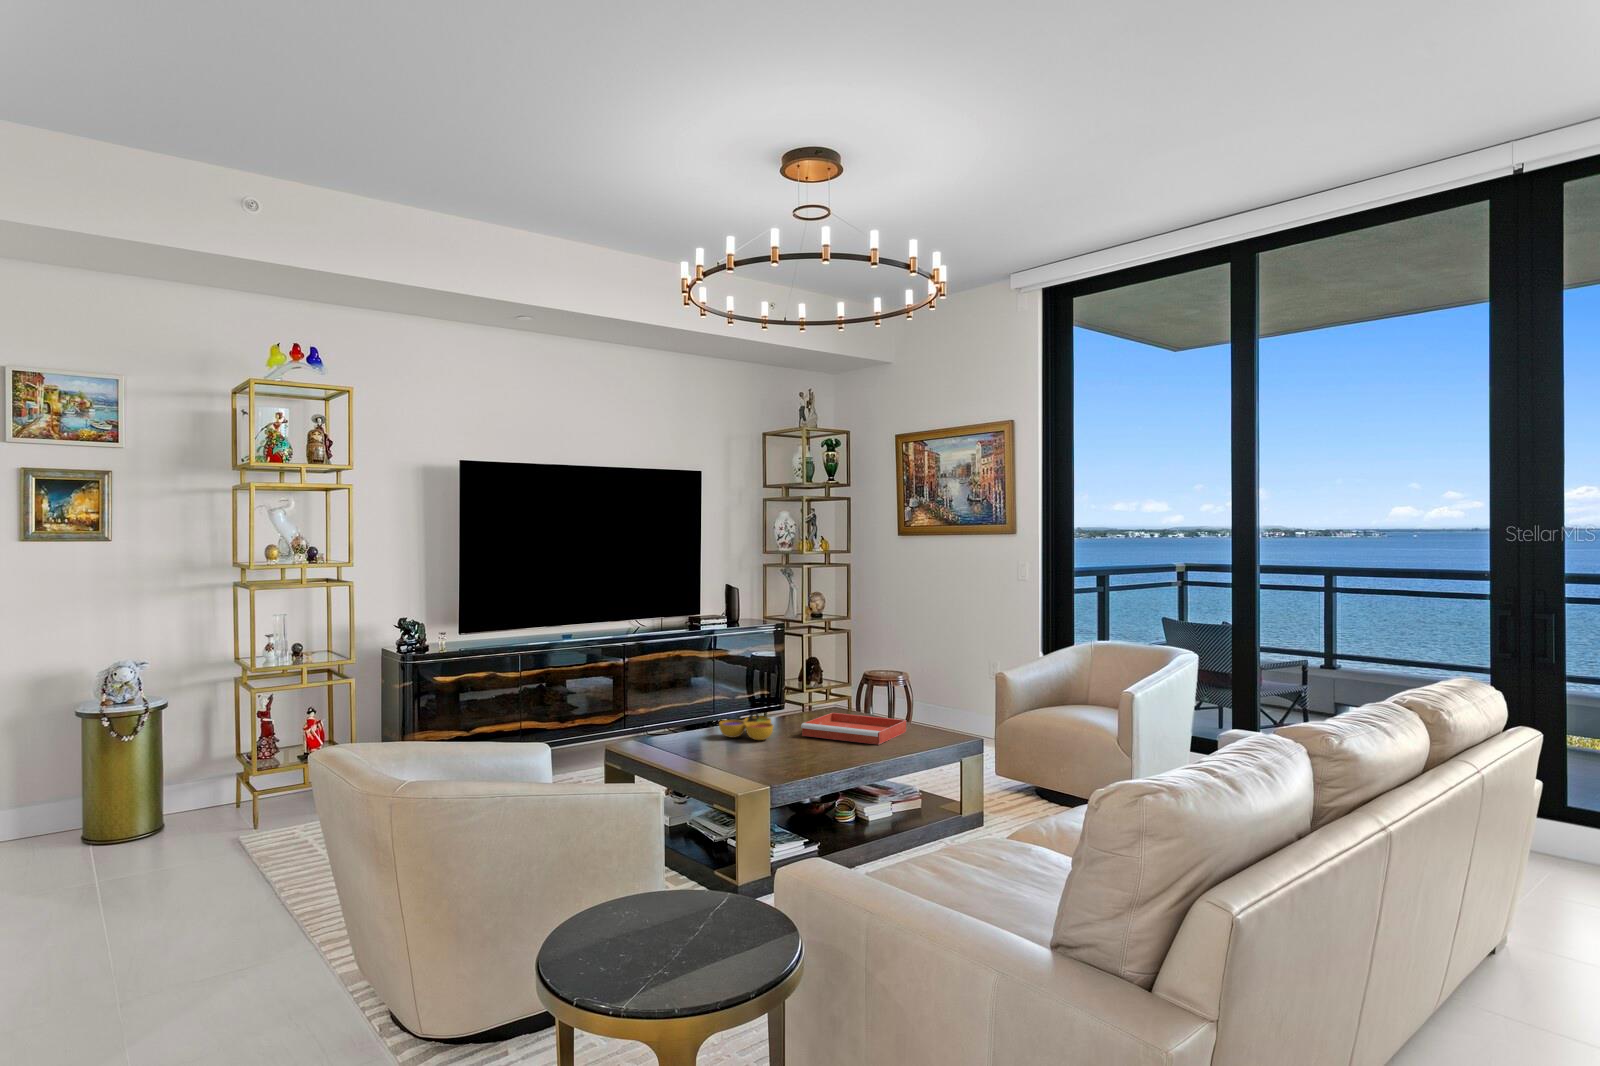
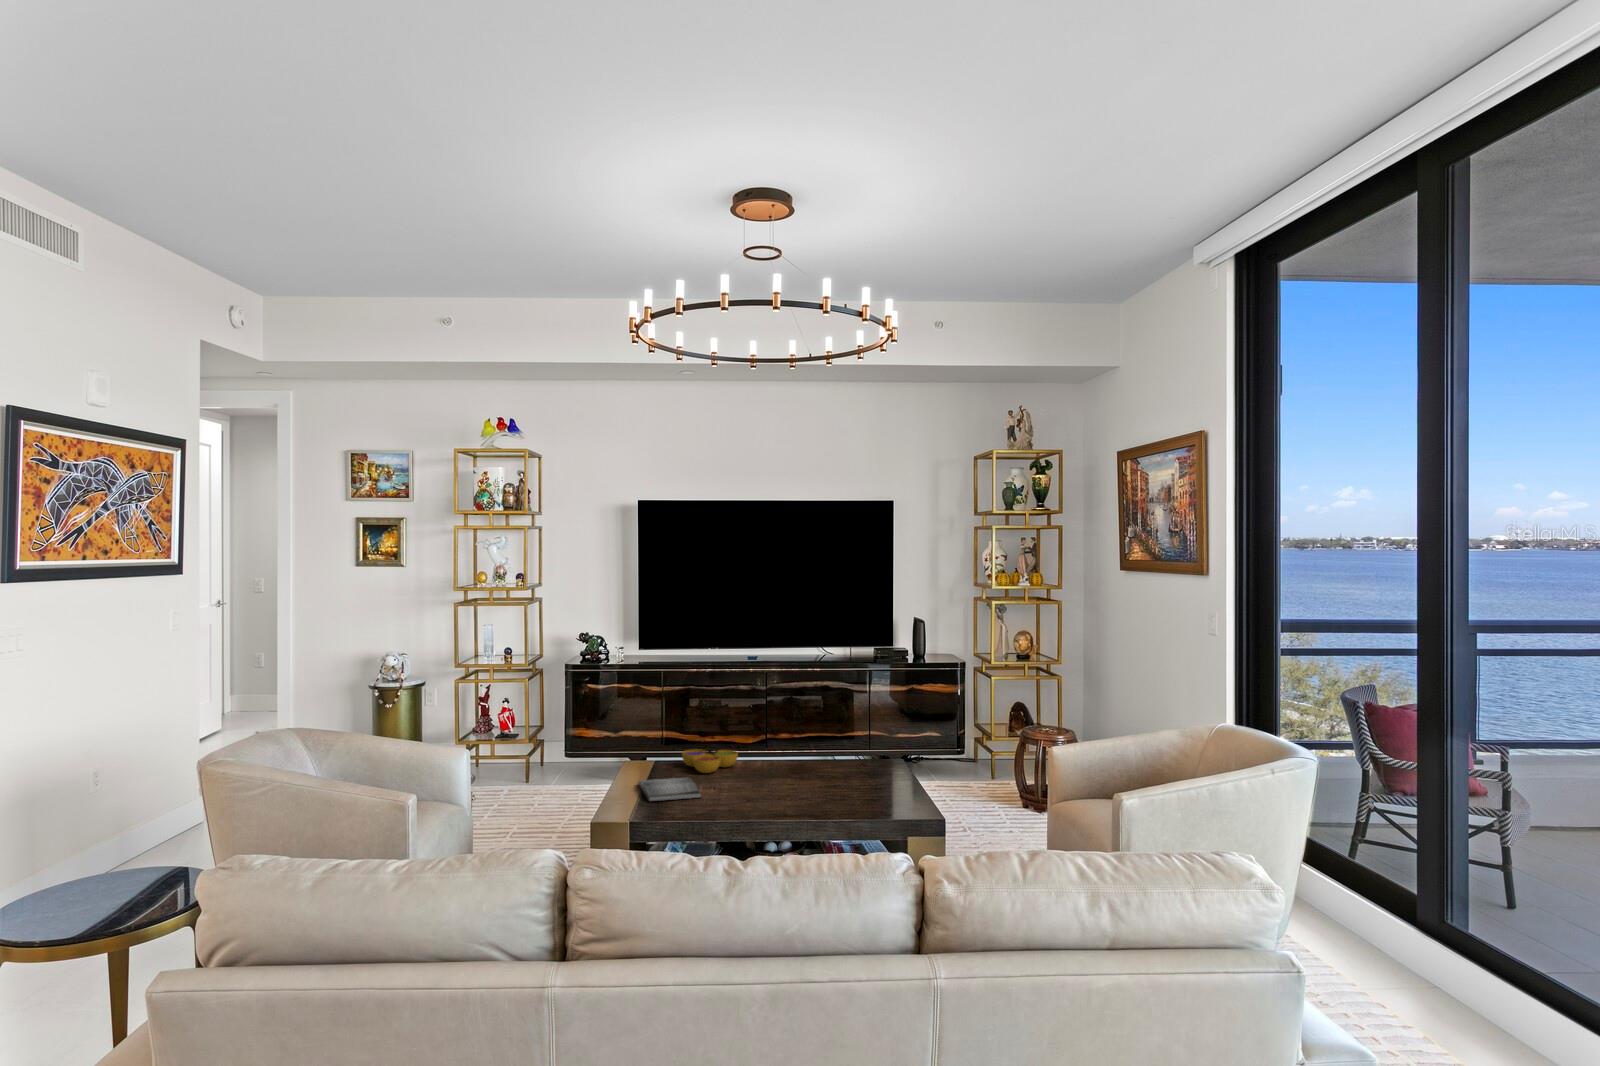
tray: present [801,713,906,745] -> none [744,757,846,795]
hardback book: none [733,743,825,768] -> present [638,778,701,801]

